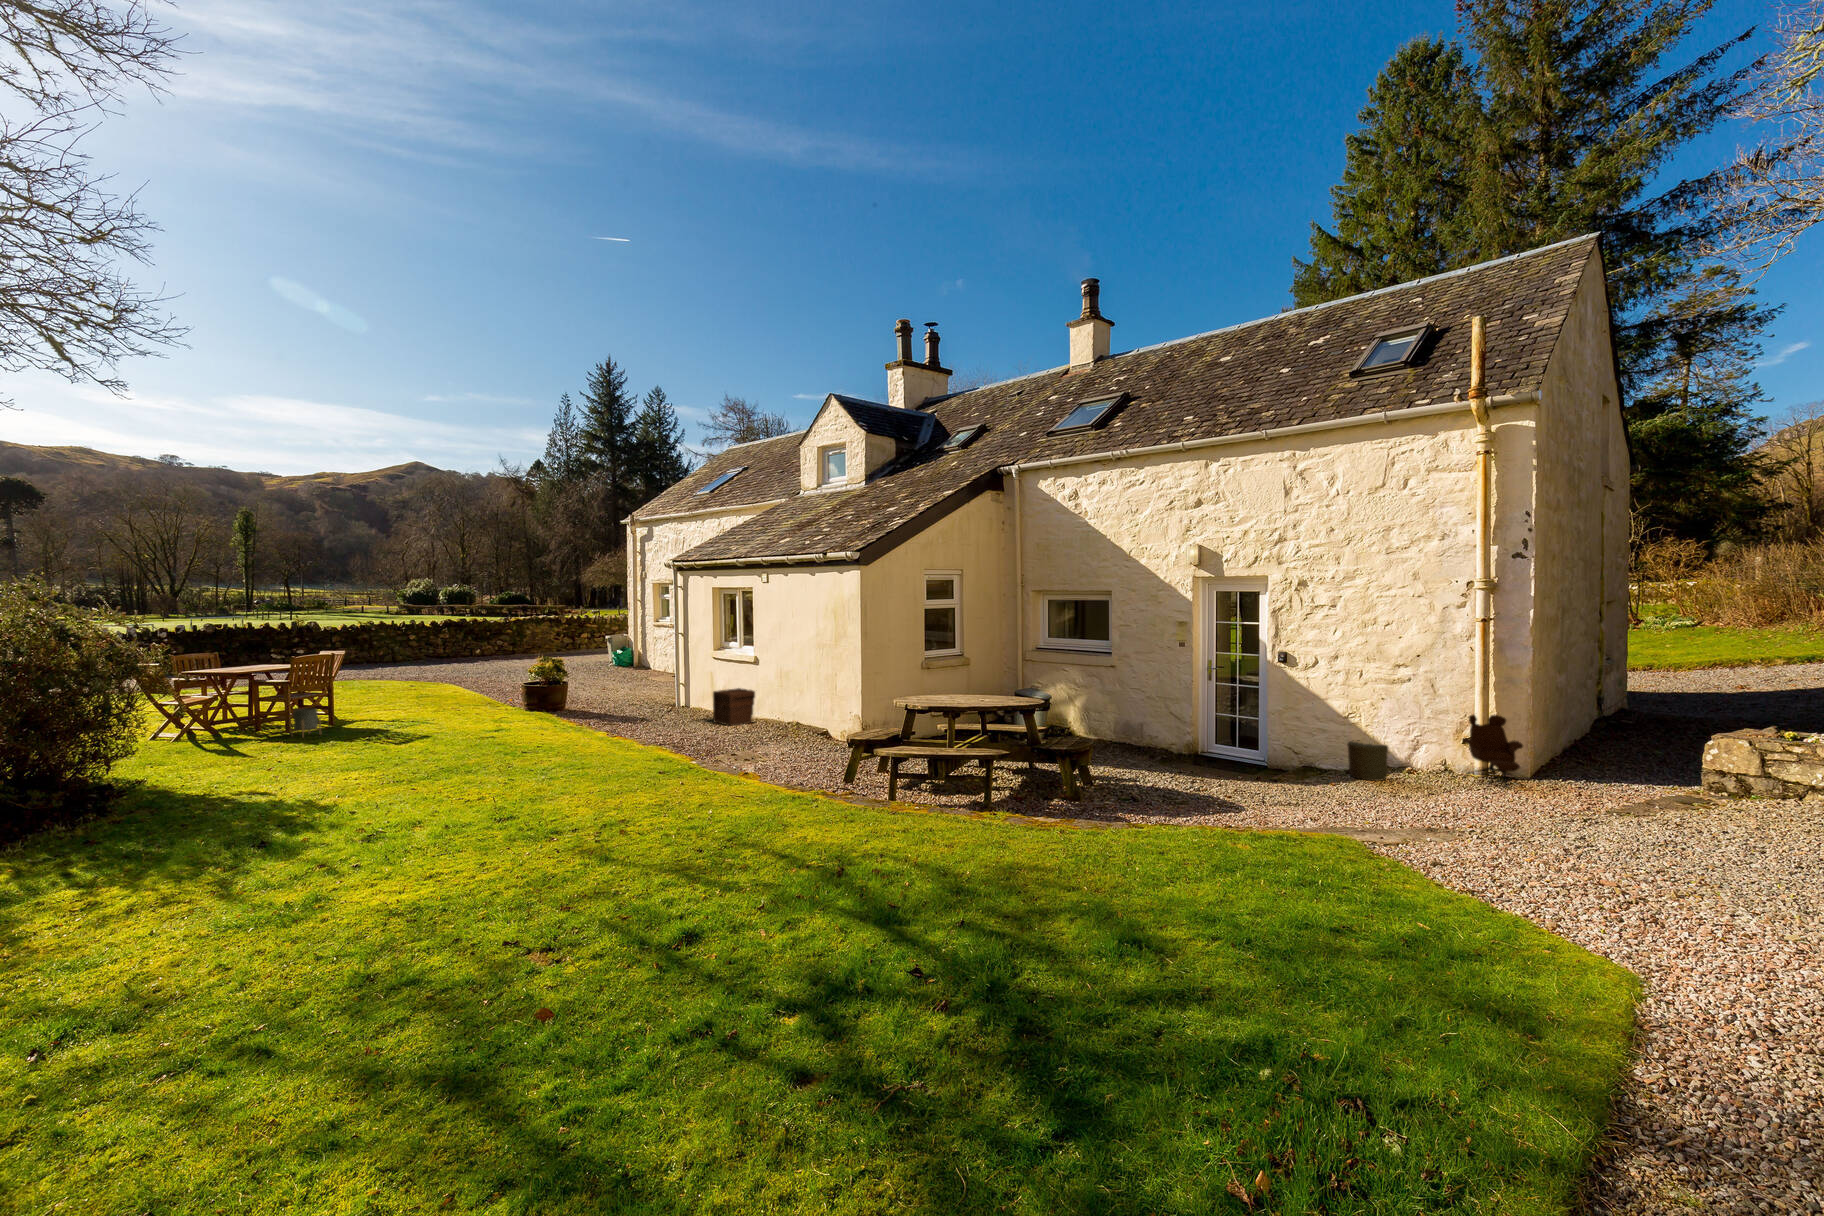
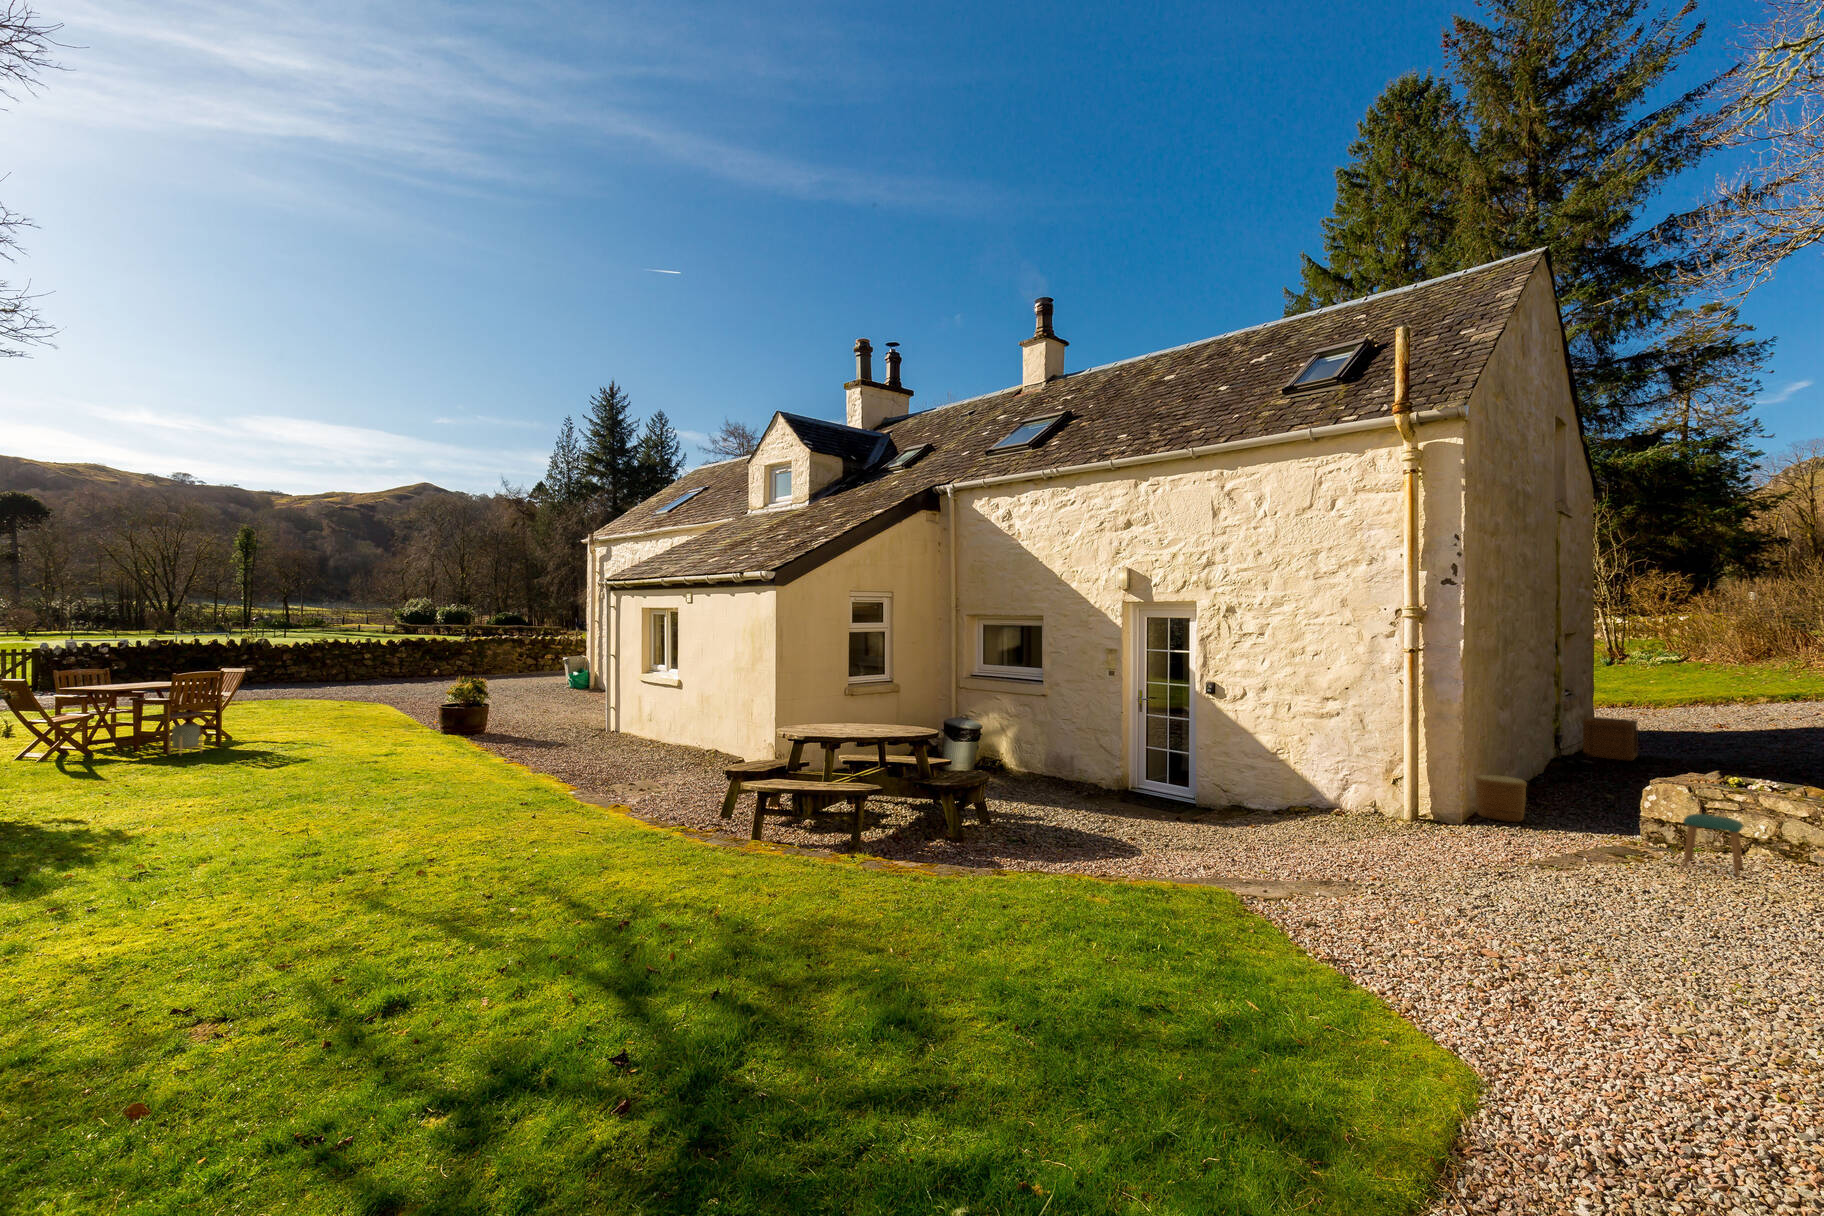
wooden crate: present [713,688,755,726] -> present [1583,717,1638,761]
lounge chair: present [1462,714,1523,786] -> none [1387,756,1452,840]
woven basket: present [1347,740,1388,781] -> present [1475,775,1527,822]
stool: none [1744,760,1800,815] -> present [1683,814,1743,876]

